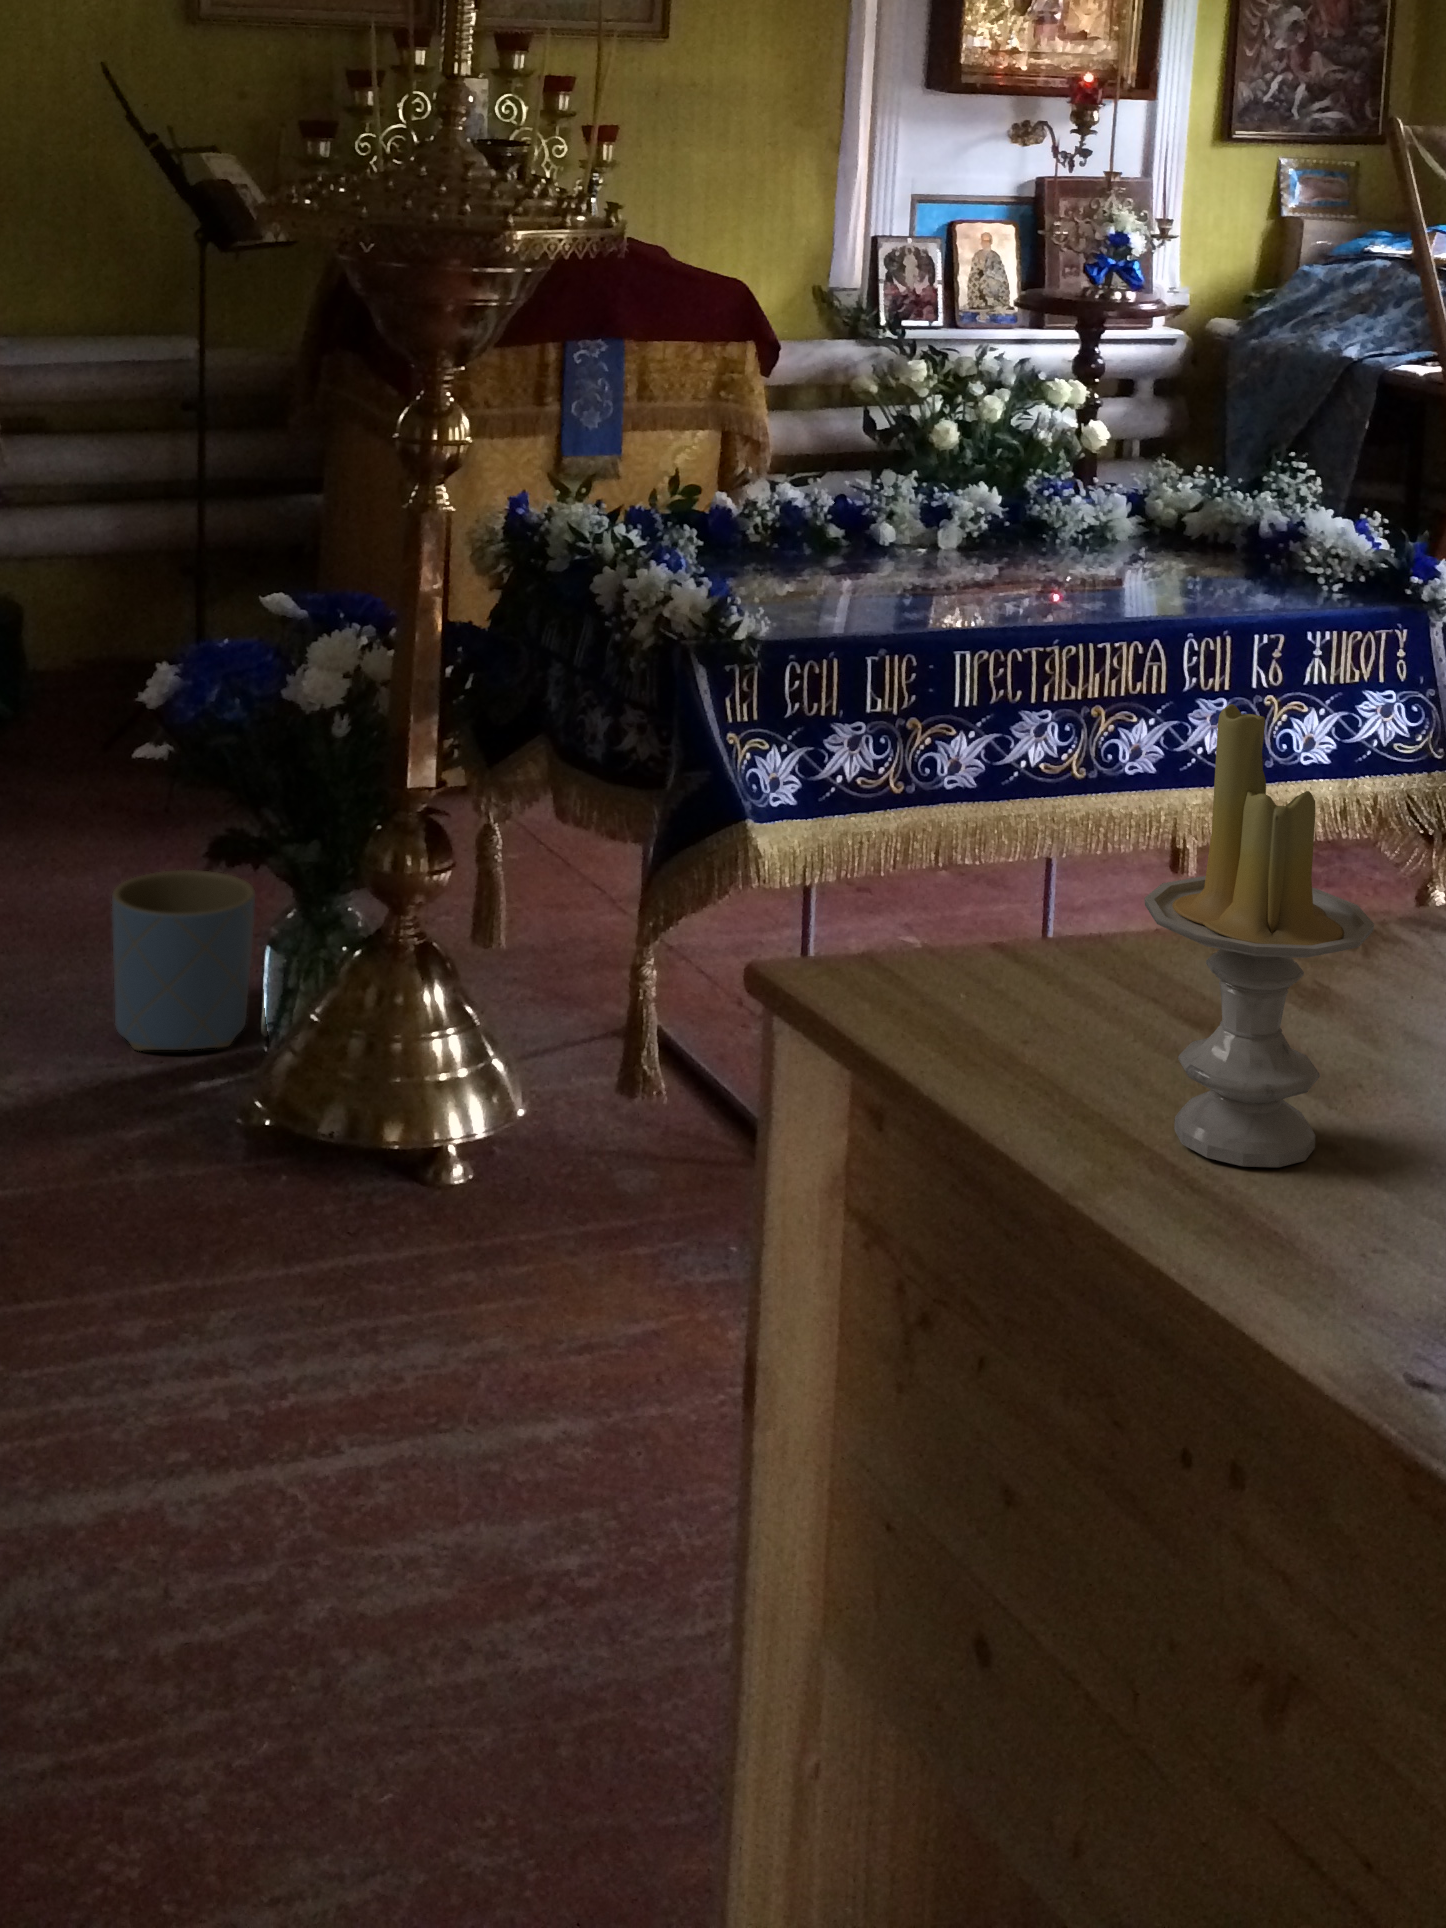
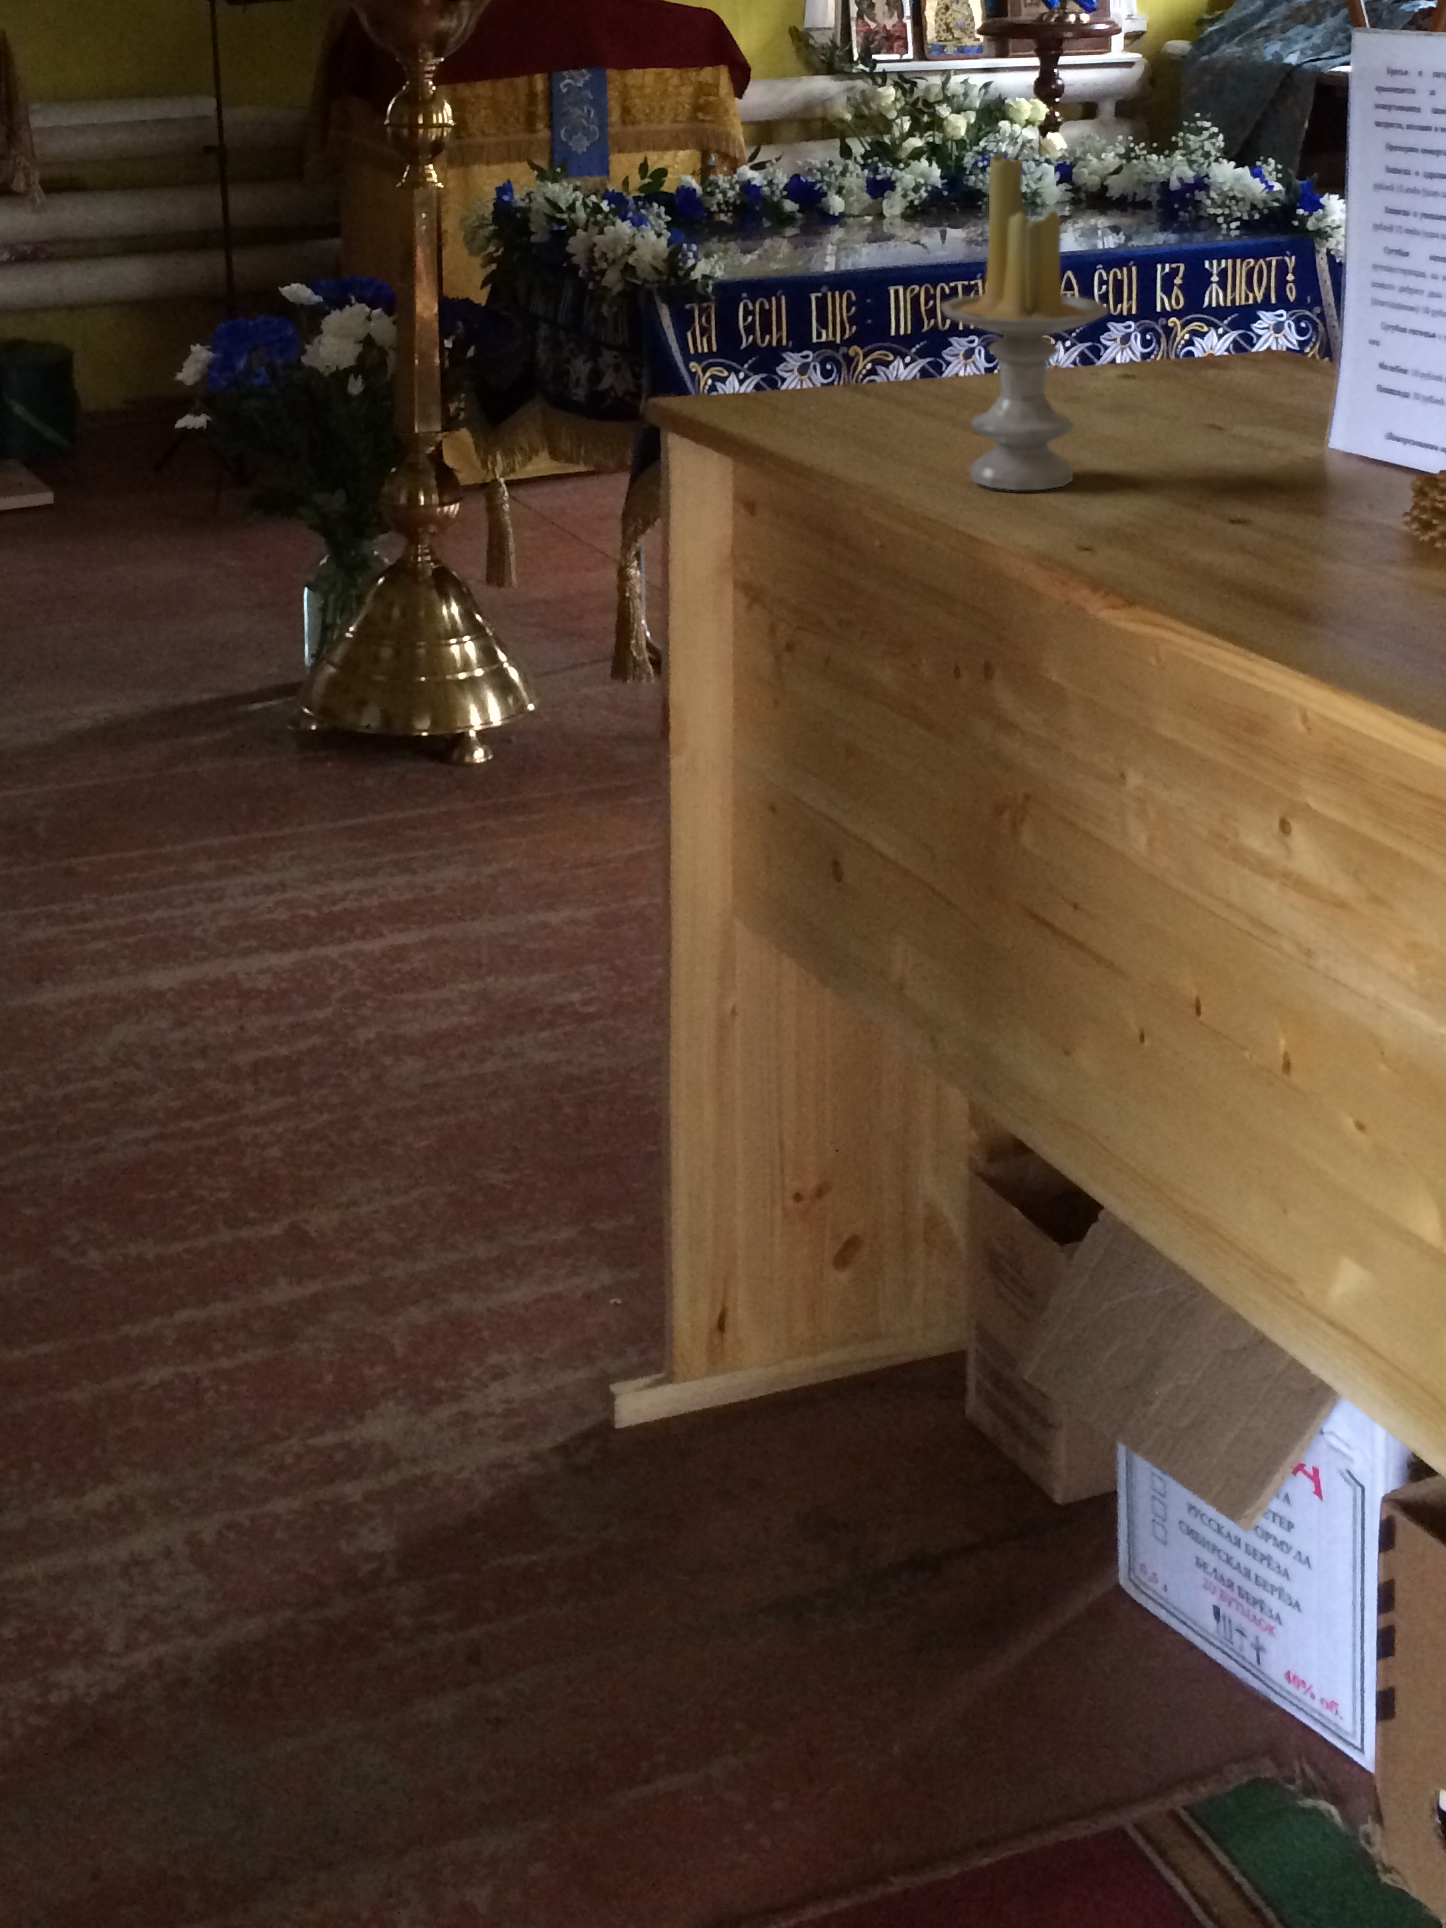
planter: present [112,870,255,1050] -> none [170,537,296,690]

